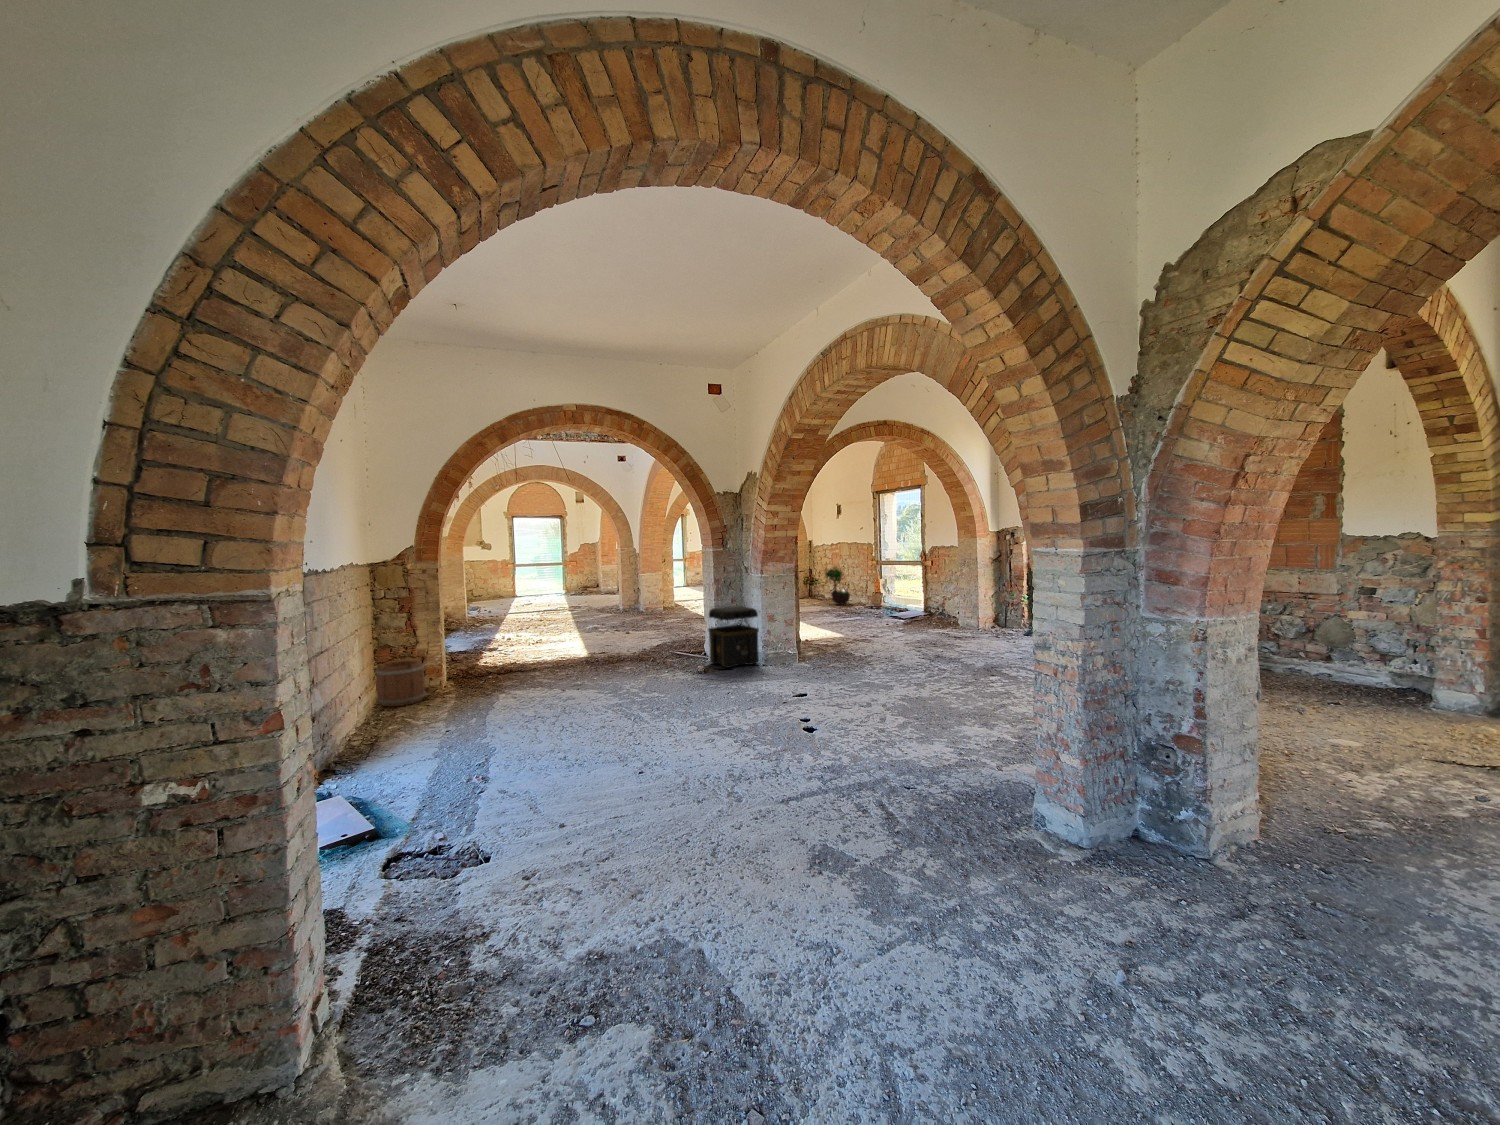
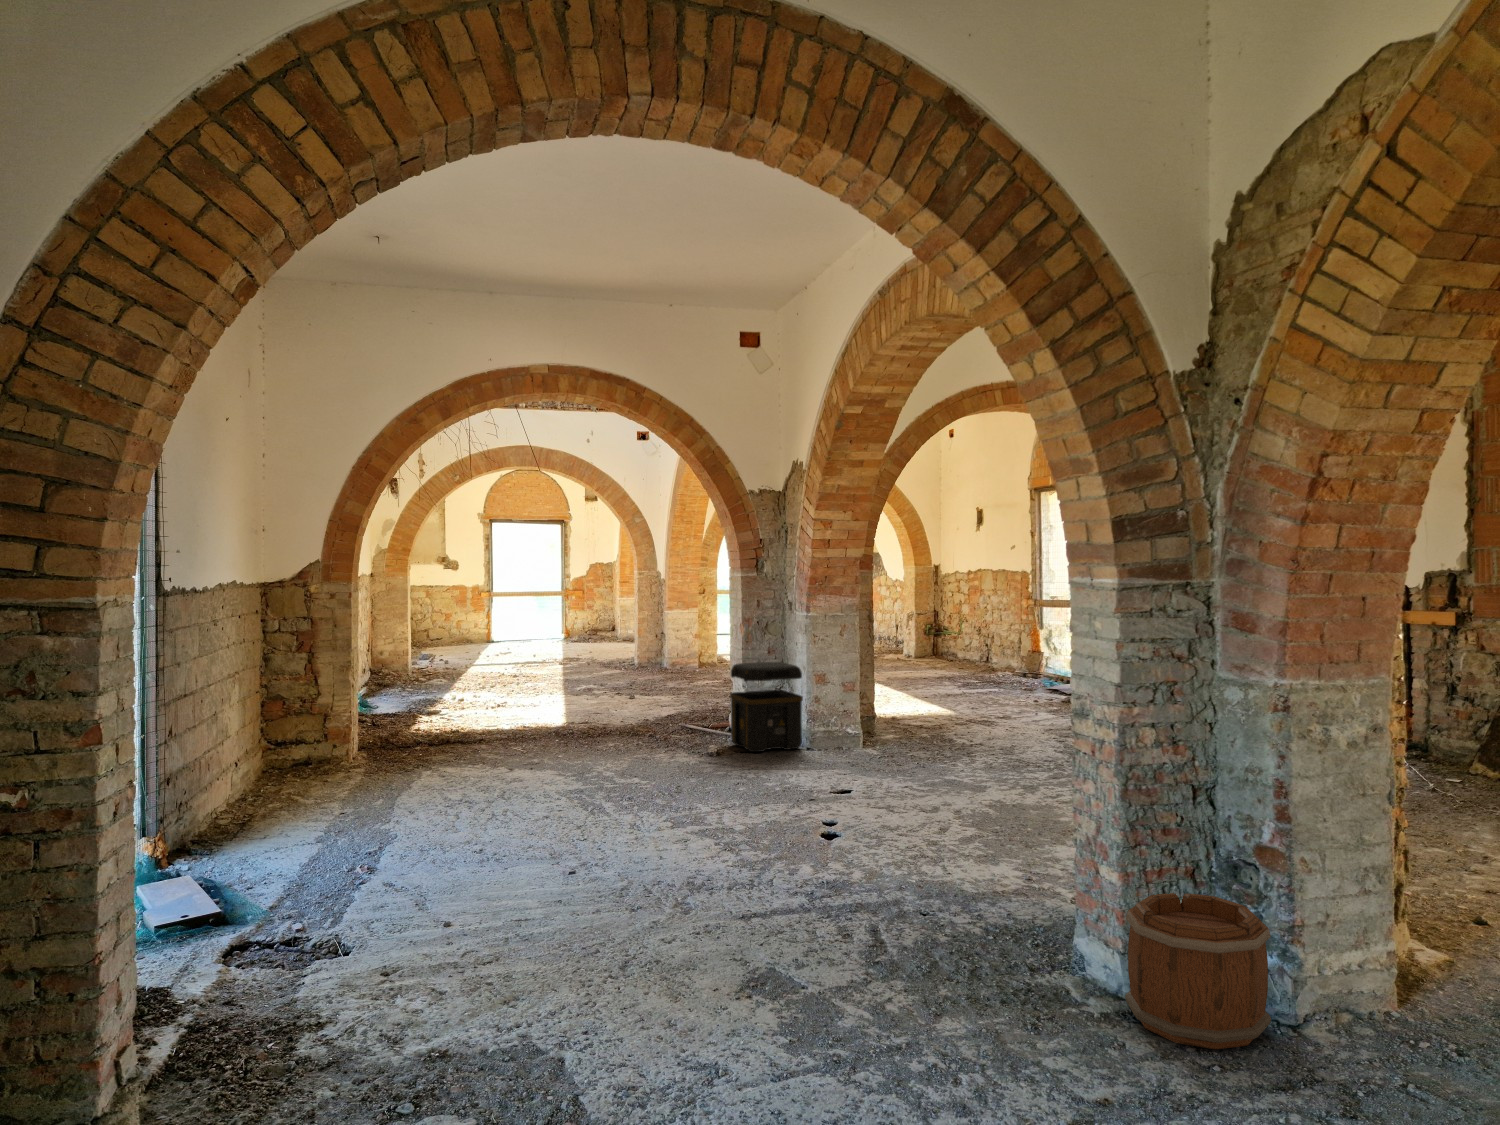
potted tree: present [825,567,850,605] -> none [947,604,991,671]
bucket: present [375,660,426,706] -> present [1125,893,1271,1049]

